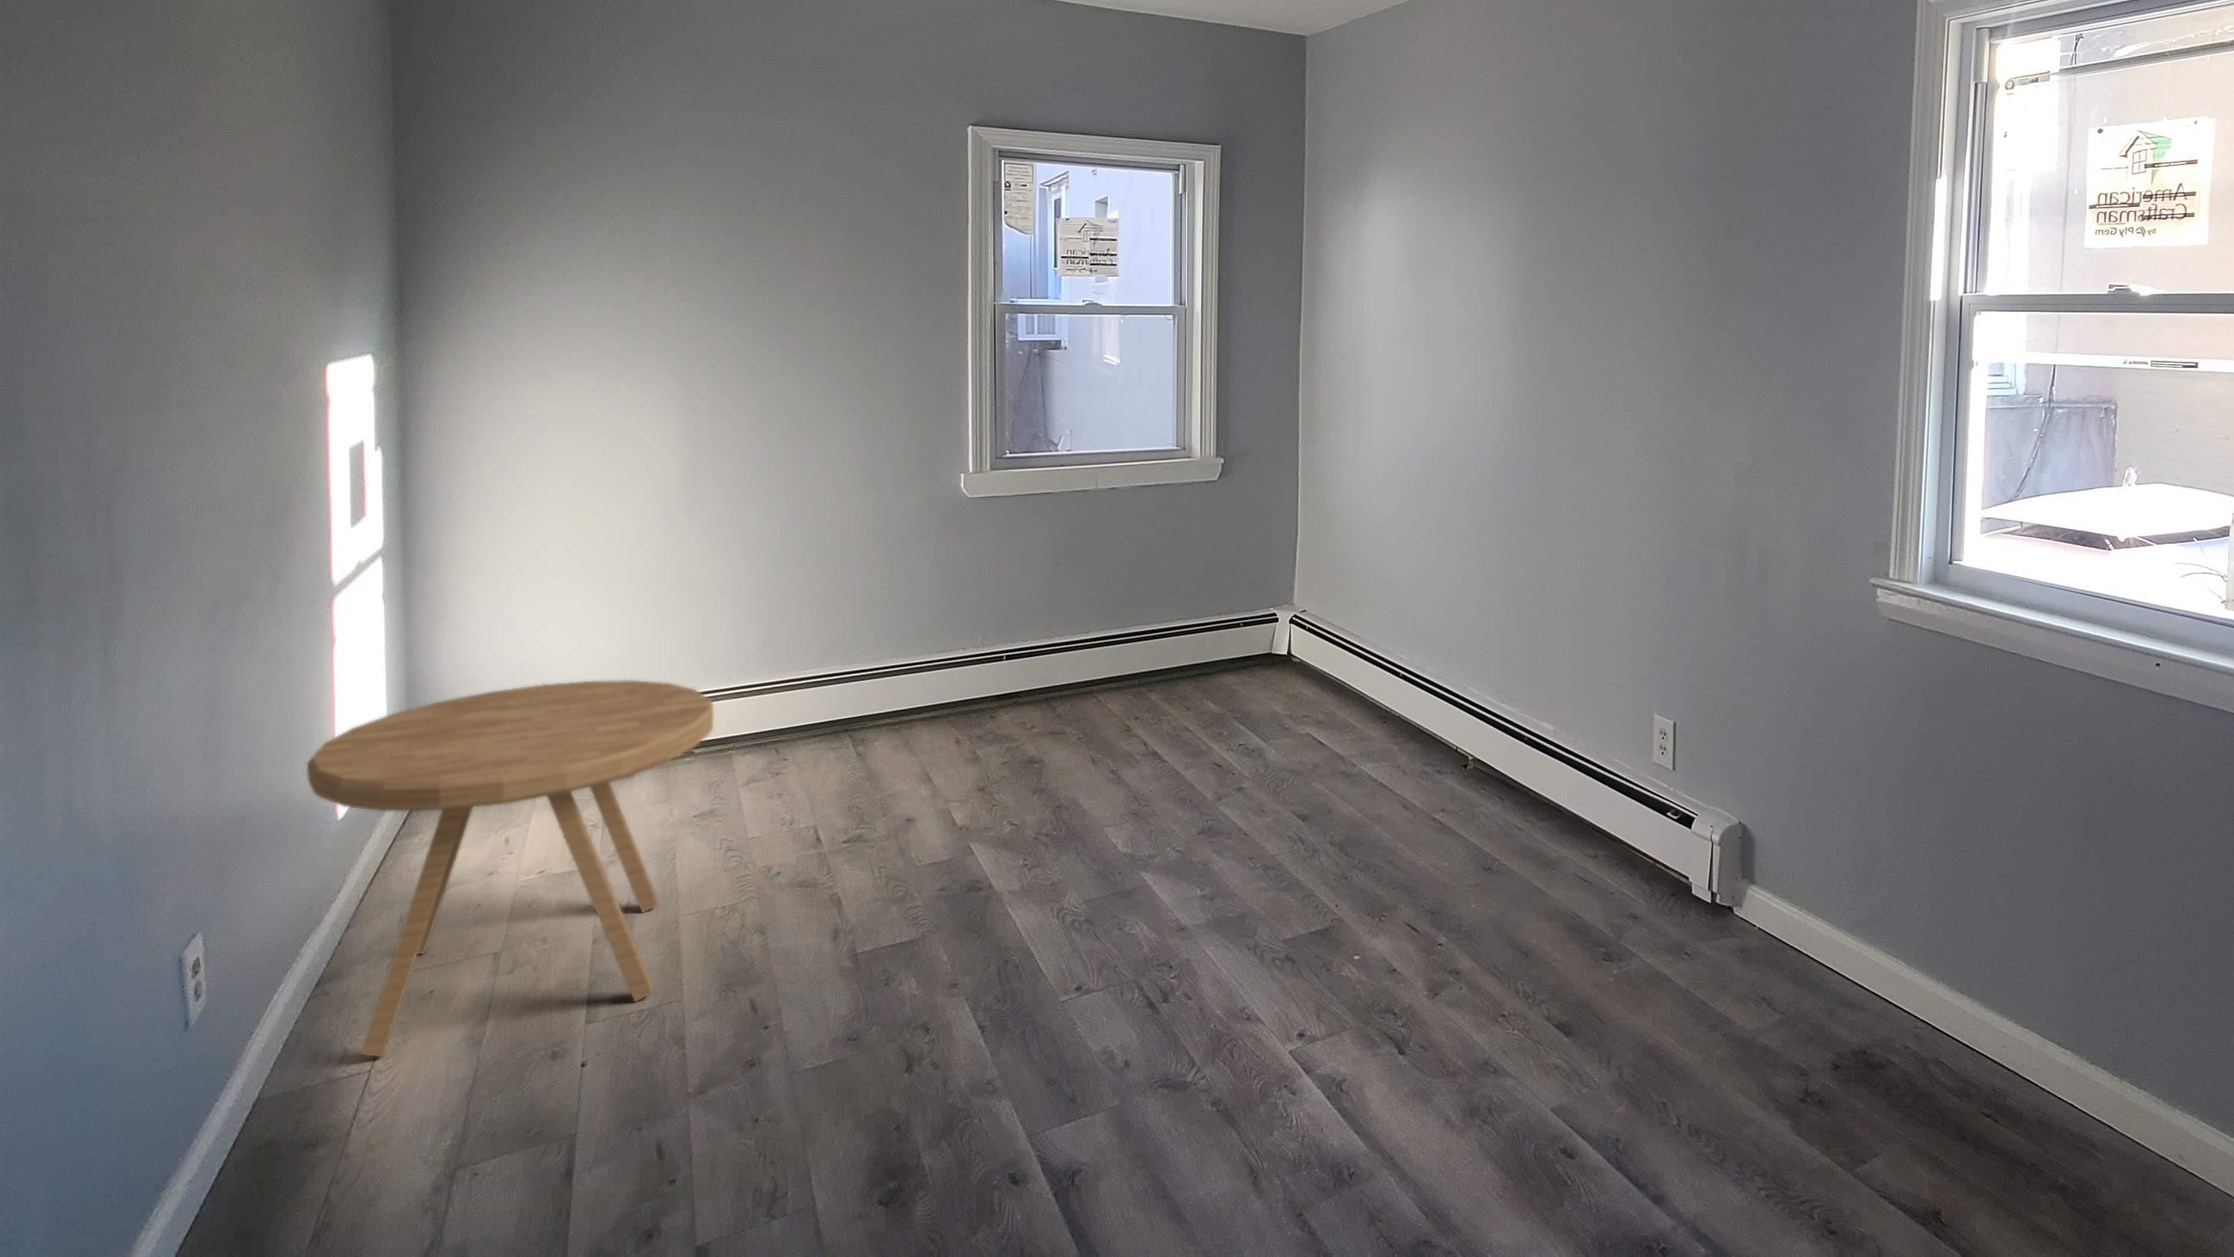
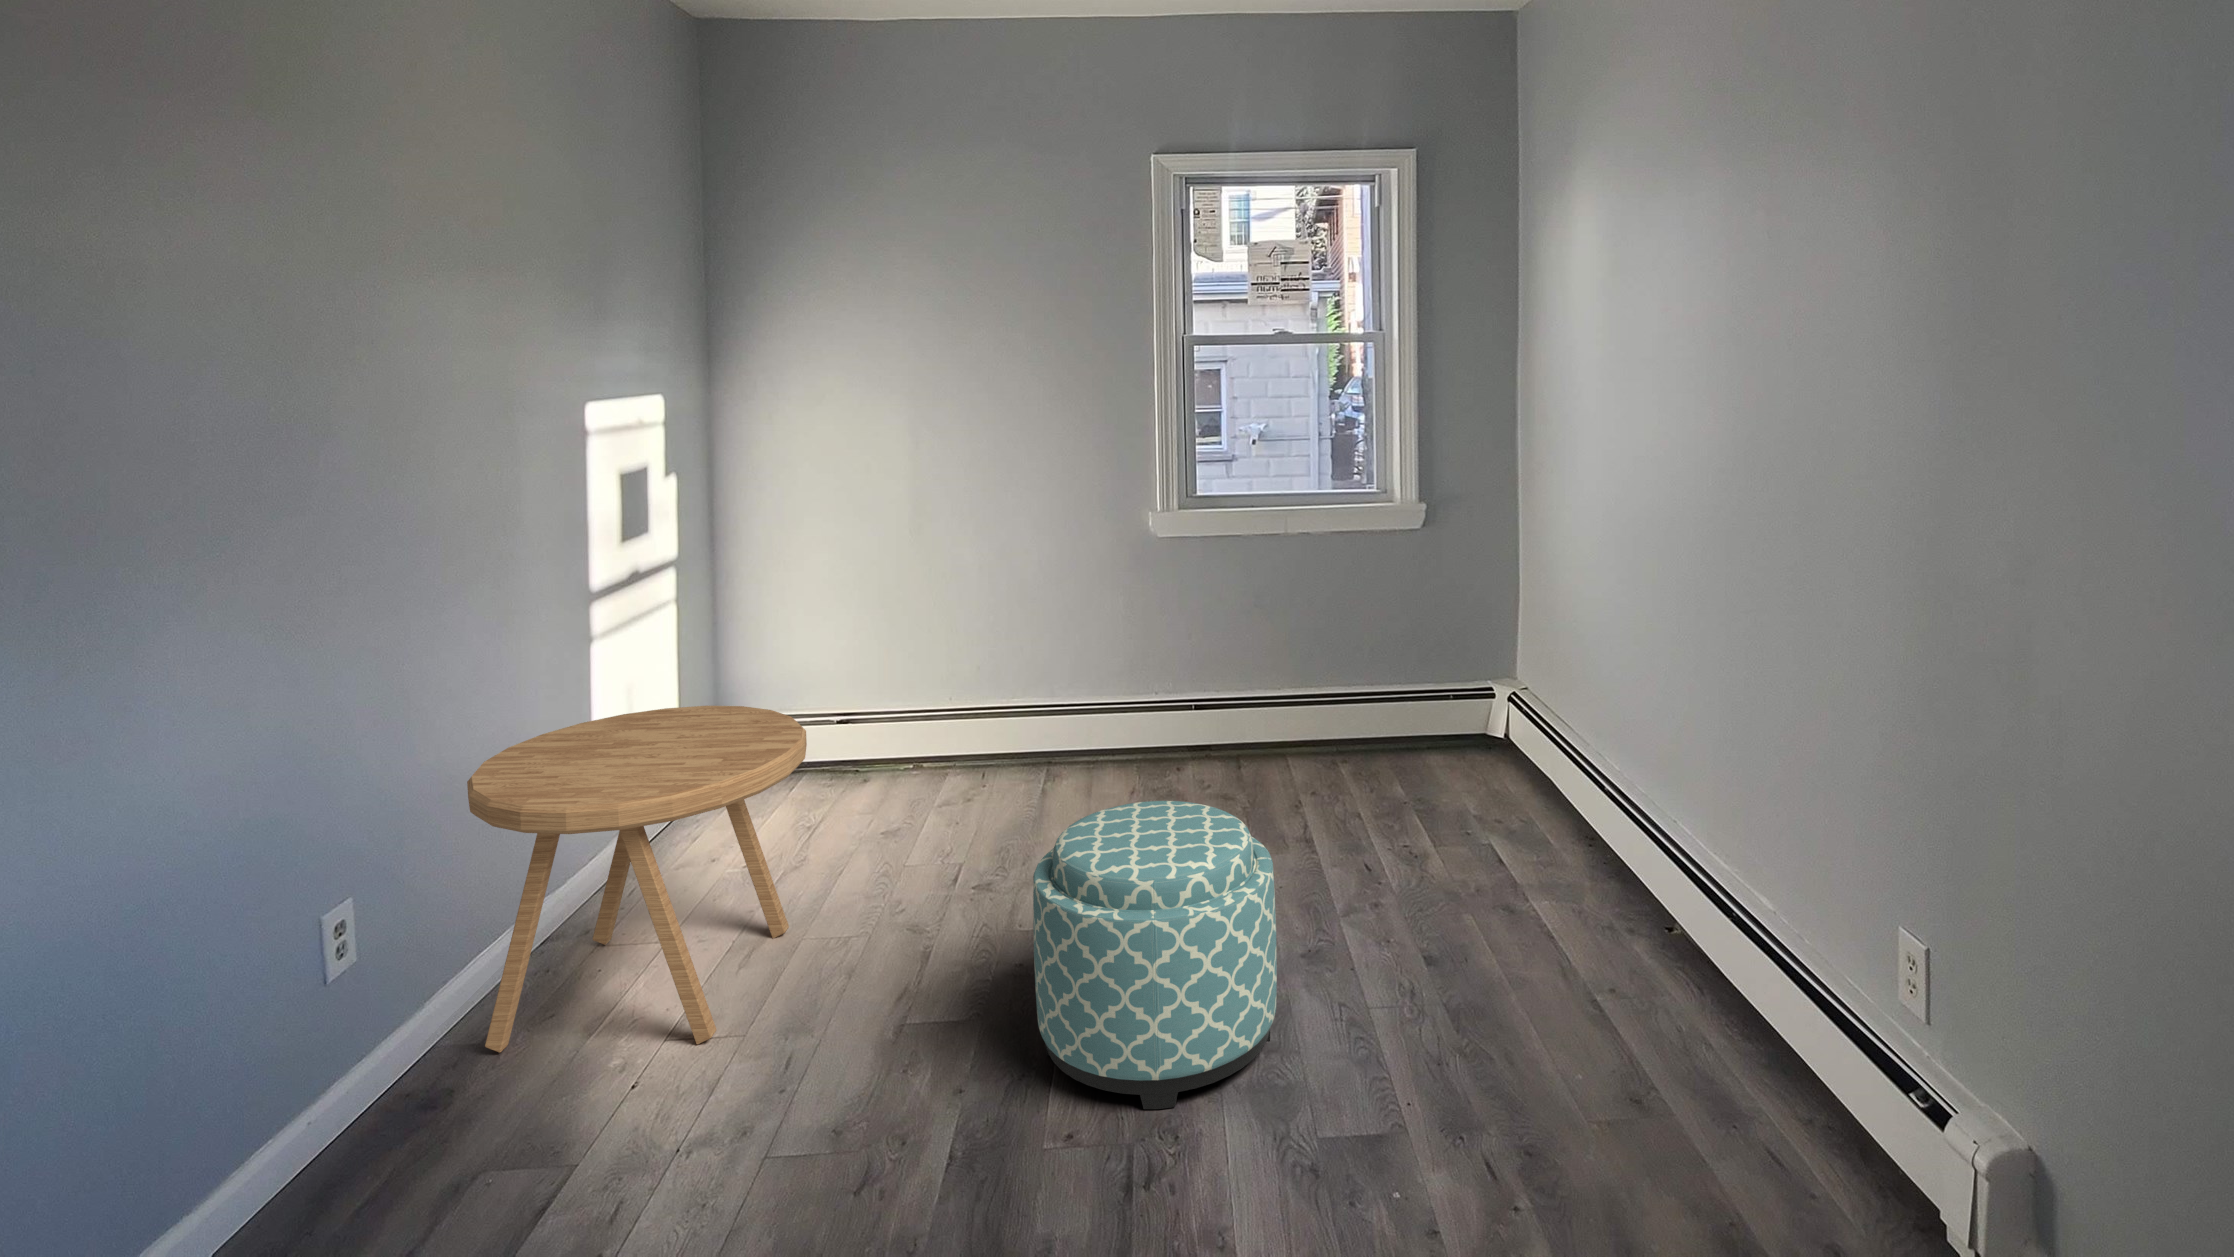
ottoman: none [1006,711,1218,950] -> present [1033,801,1277,1109]

